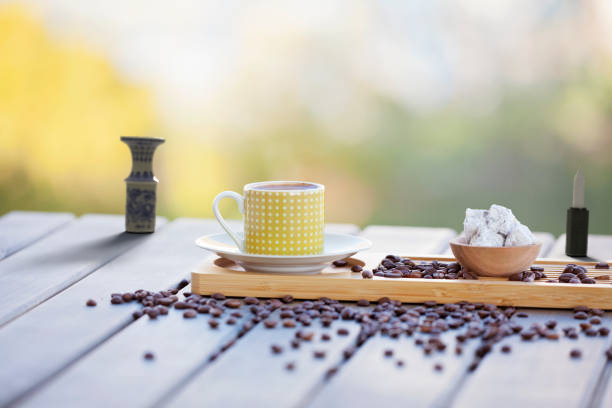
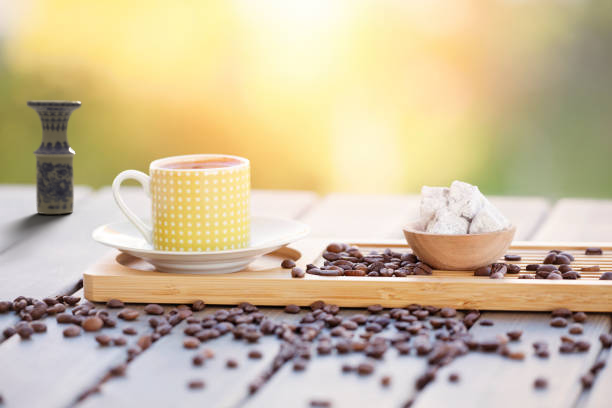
candle: present [565,166,589,256] -> none [552,127,580,235]

